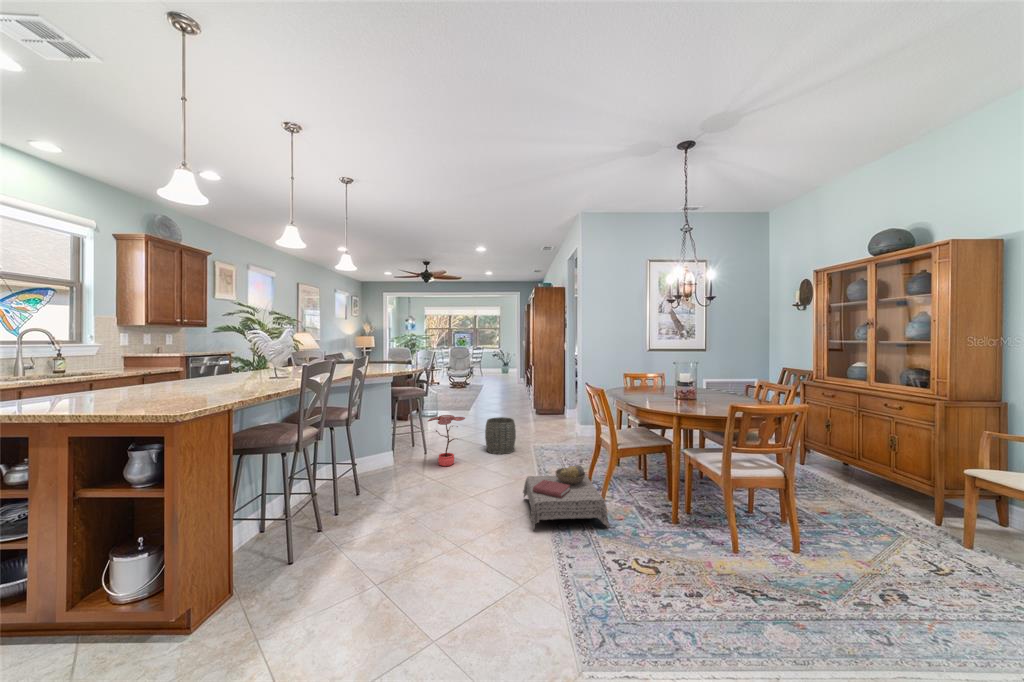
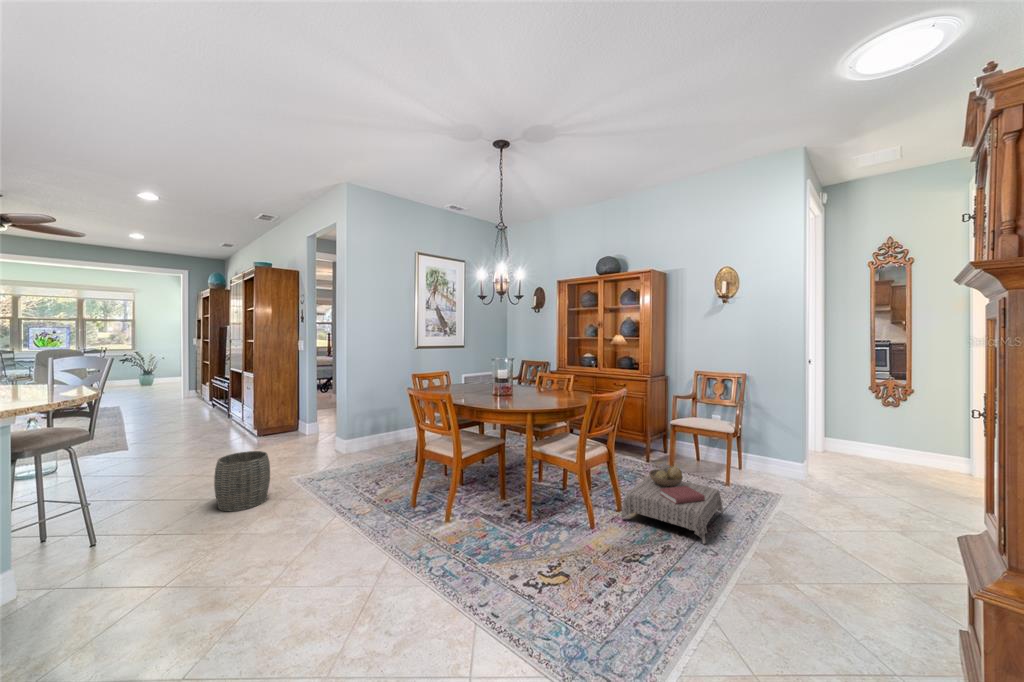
potted plant: present [428,415,465,466] -> none [106,465,196,562]
ottoman: present [523,465,609,530] -> present [621,465,723,544]

